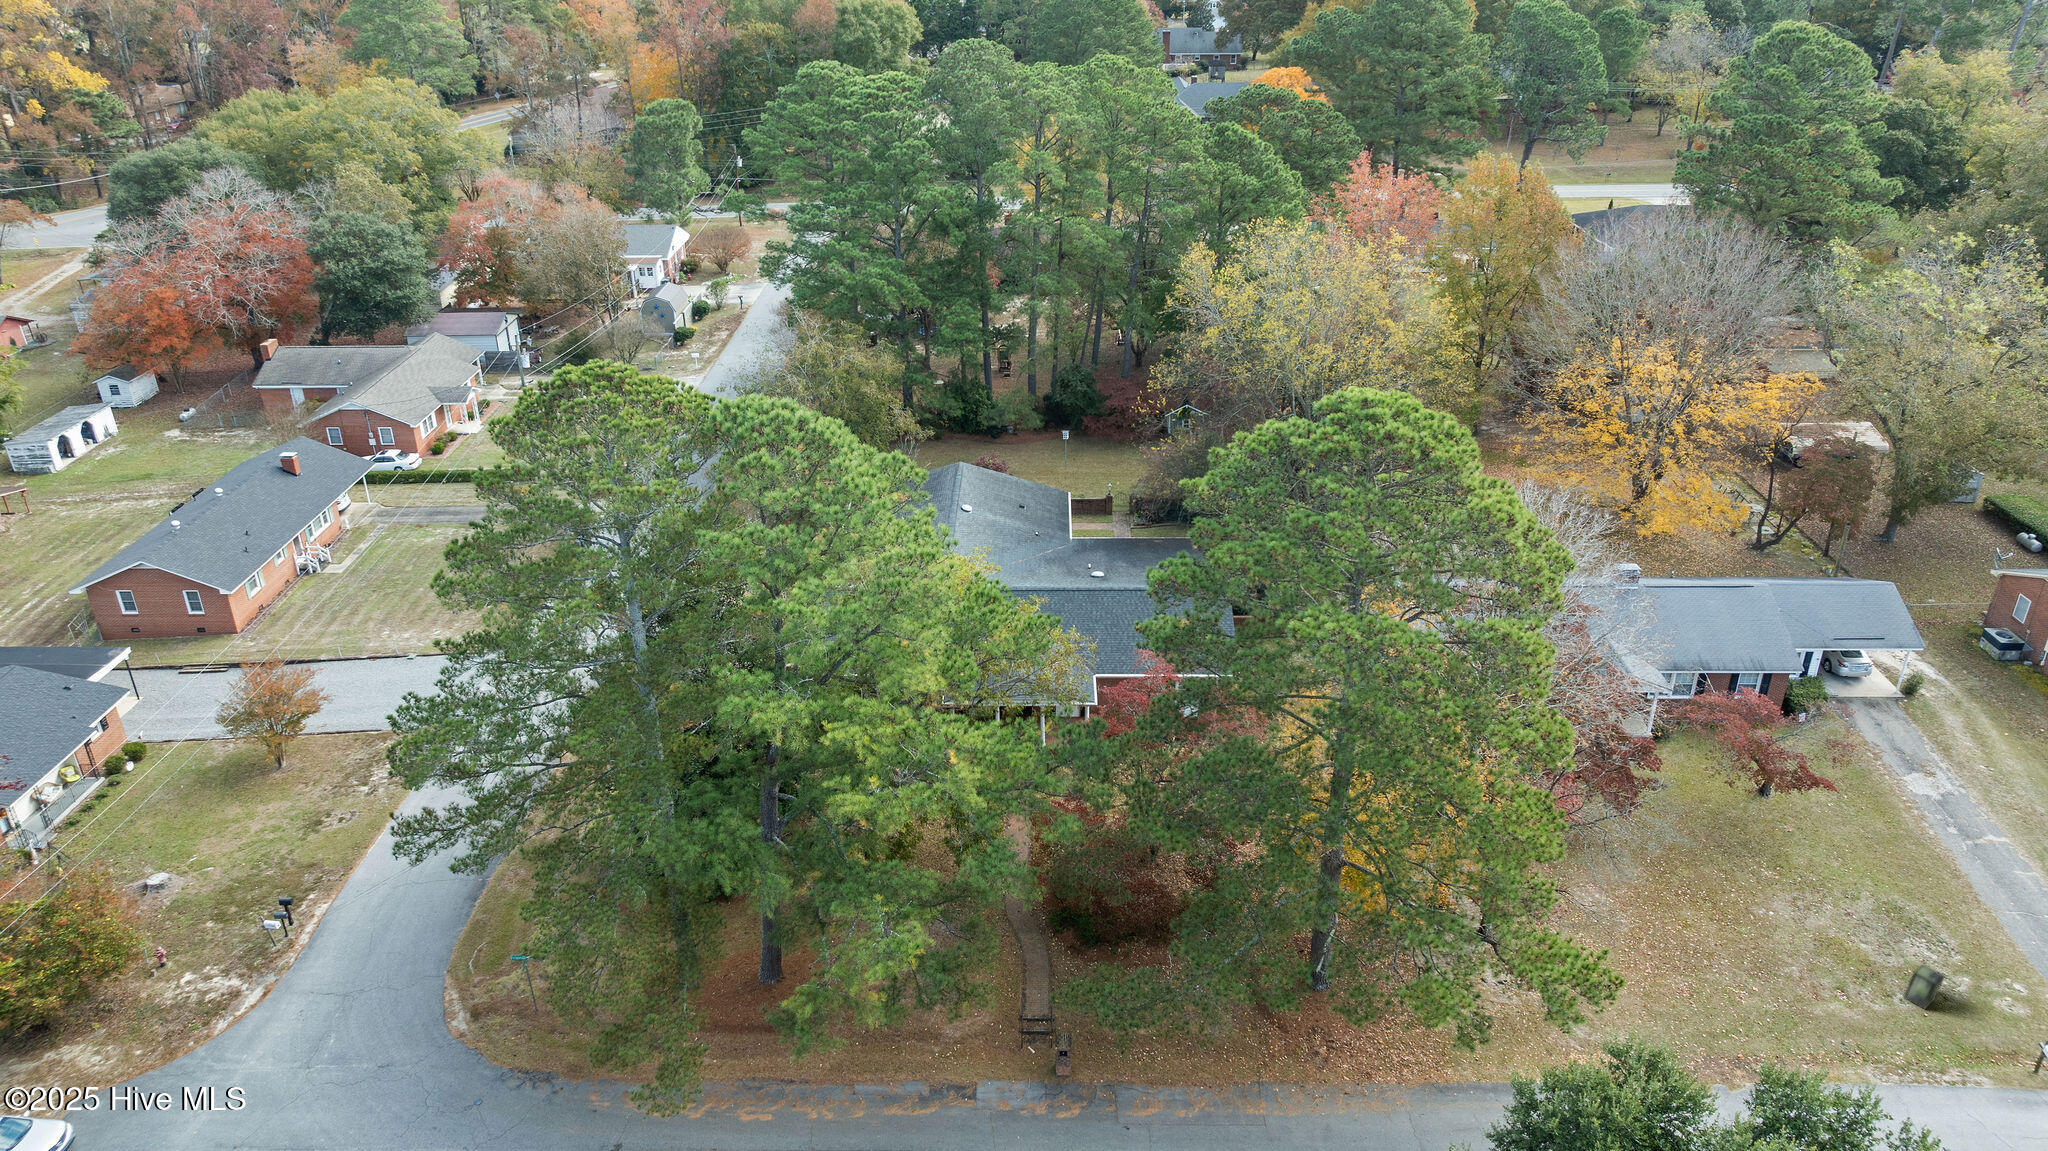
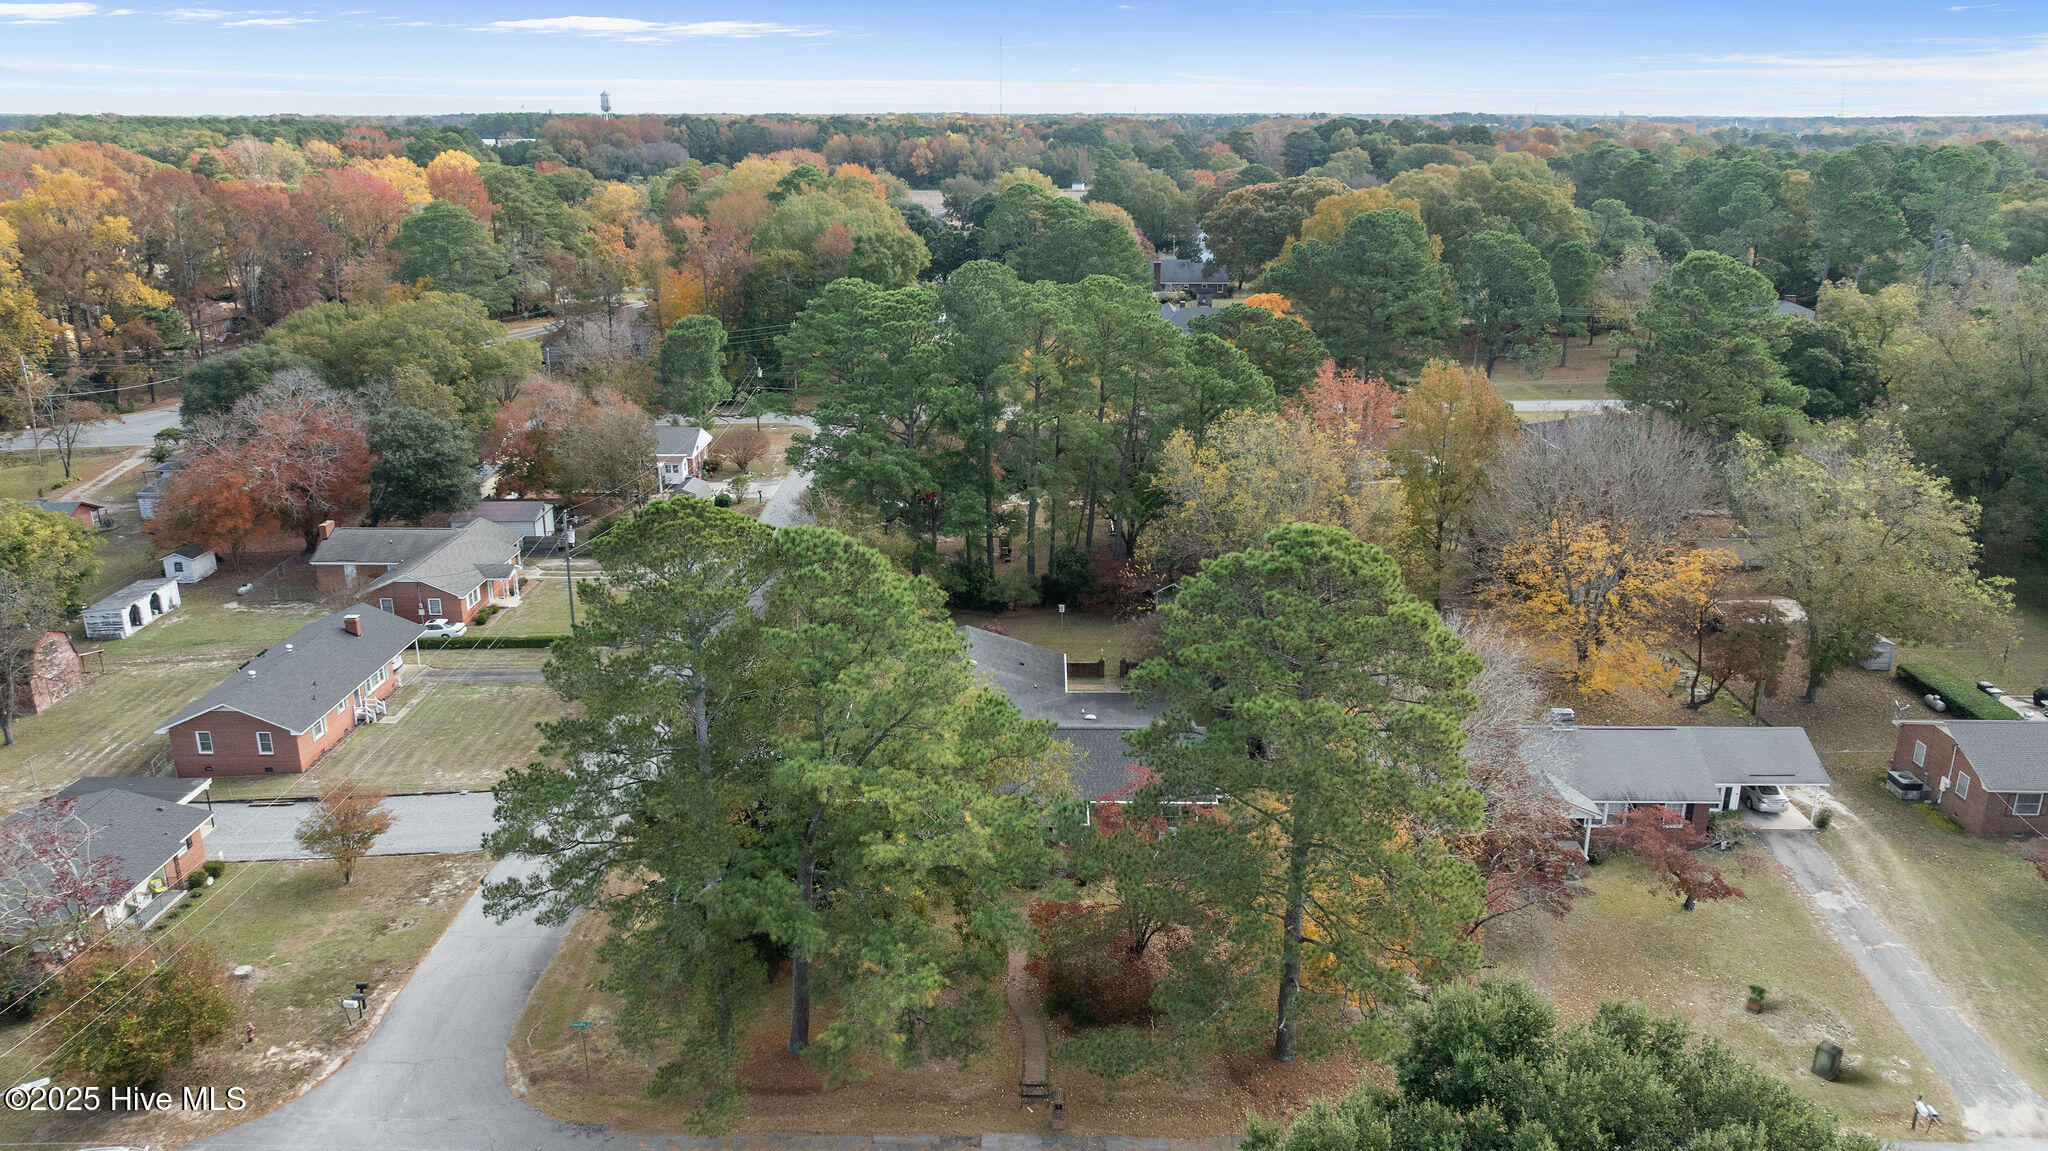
potted tree: none [1827,894,1855,926] -> present [1746,985,1767,1014]

